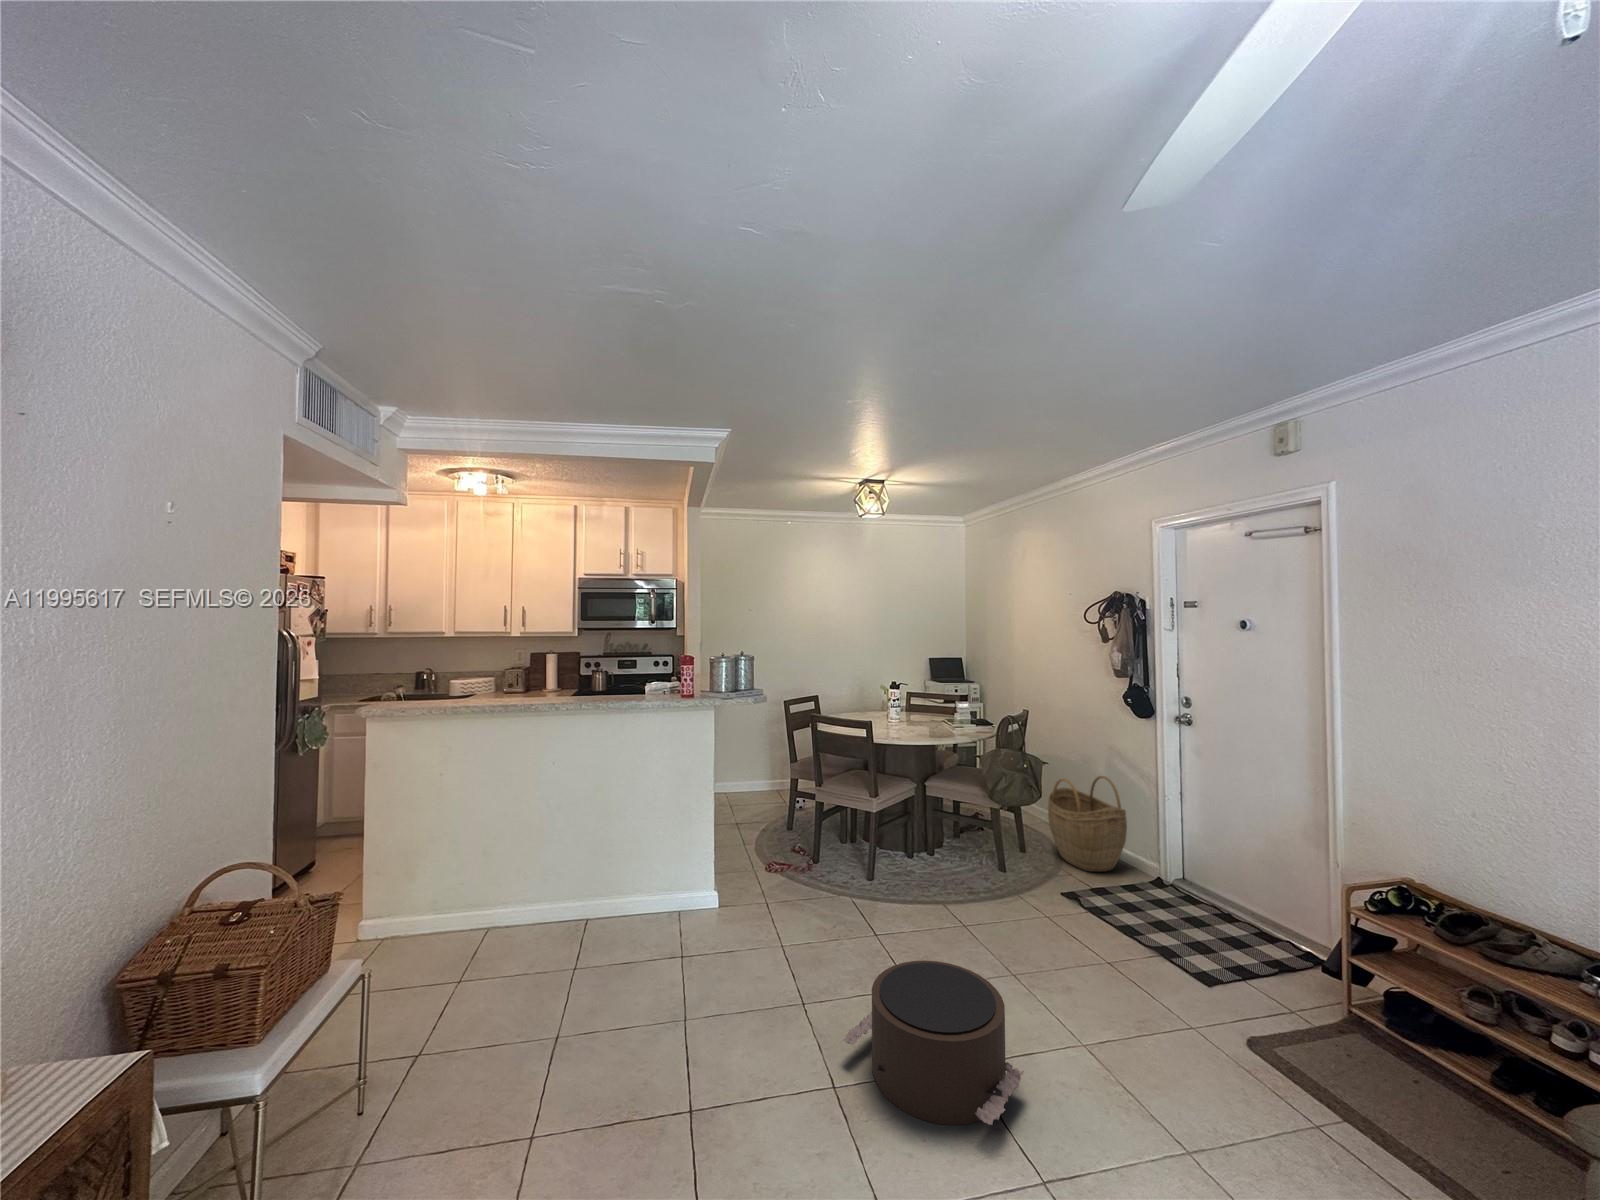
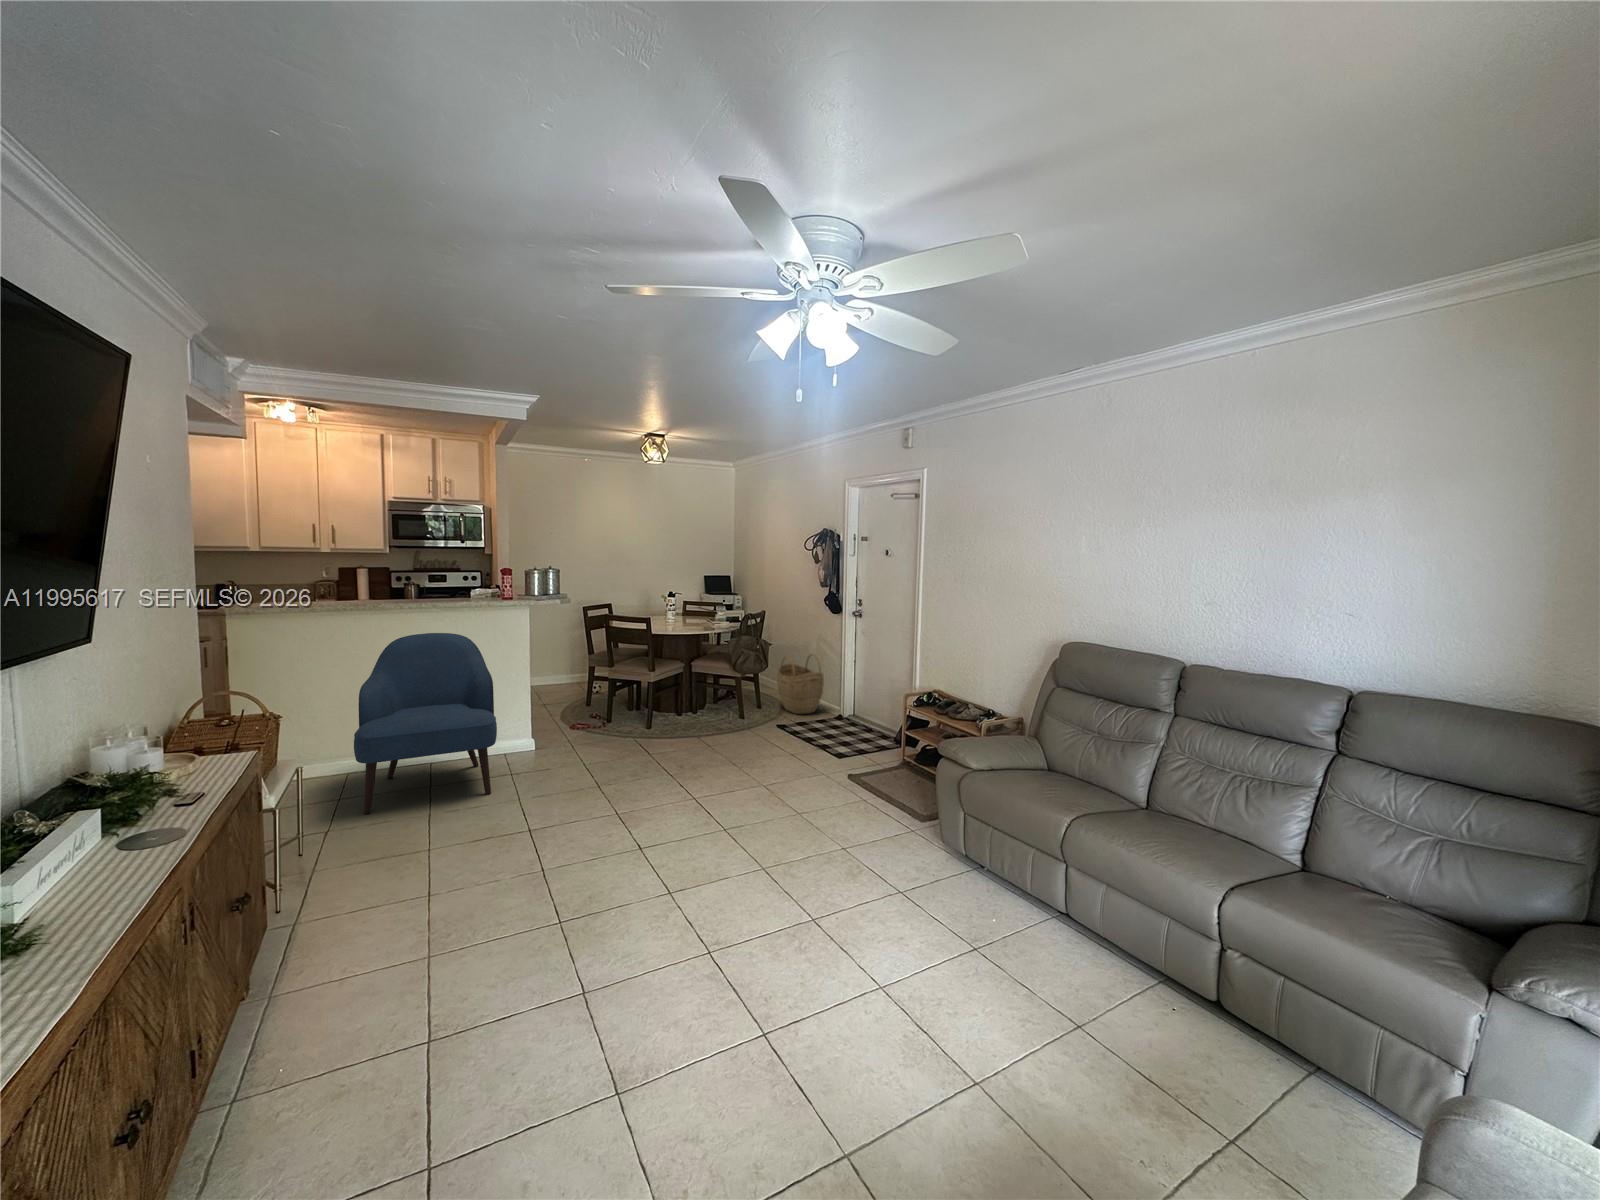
armchair: none [477,740,660,1014] -> present [354,633,497,814]
pouf: present [843,960,1024,1125] -> none [625,749,725,818]

